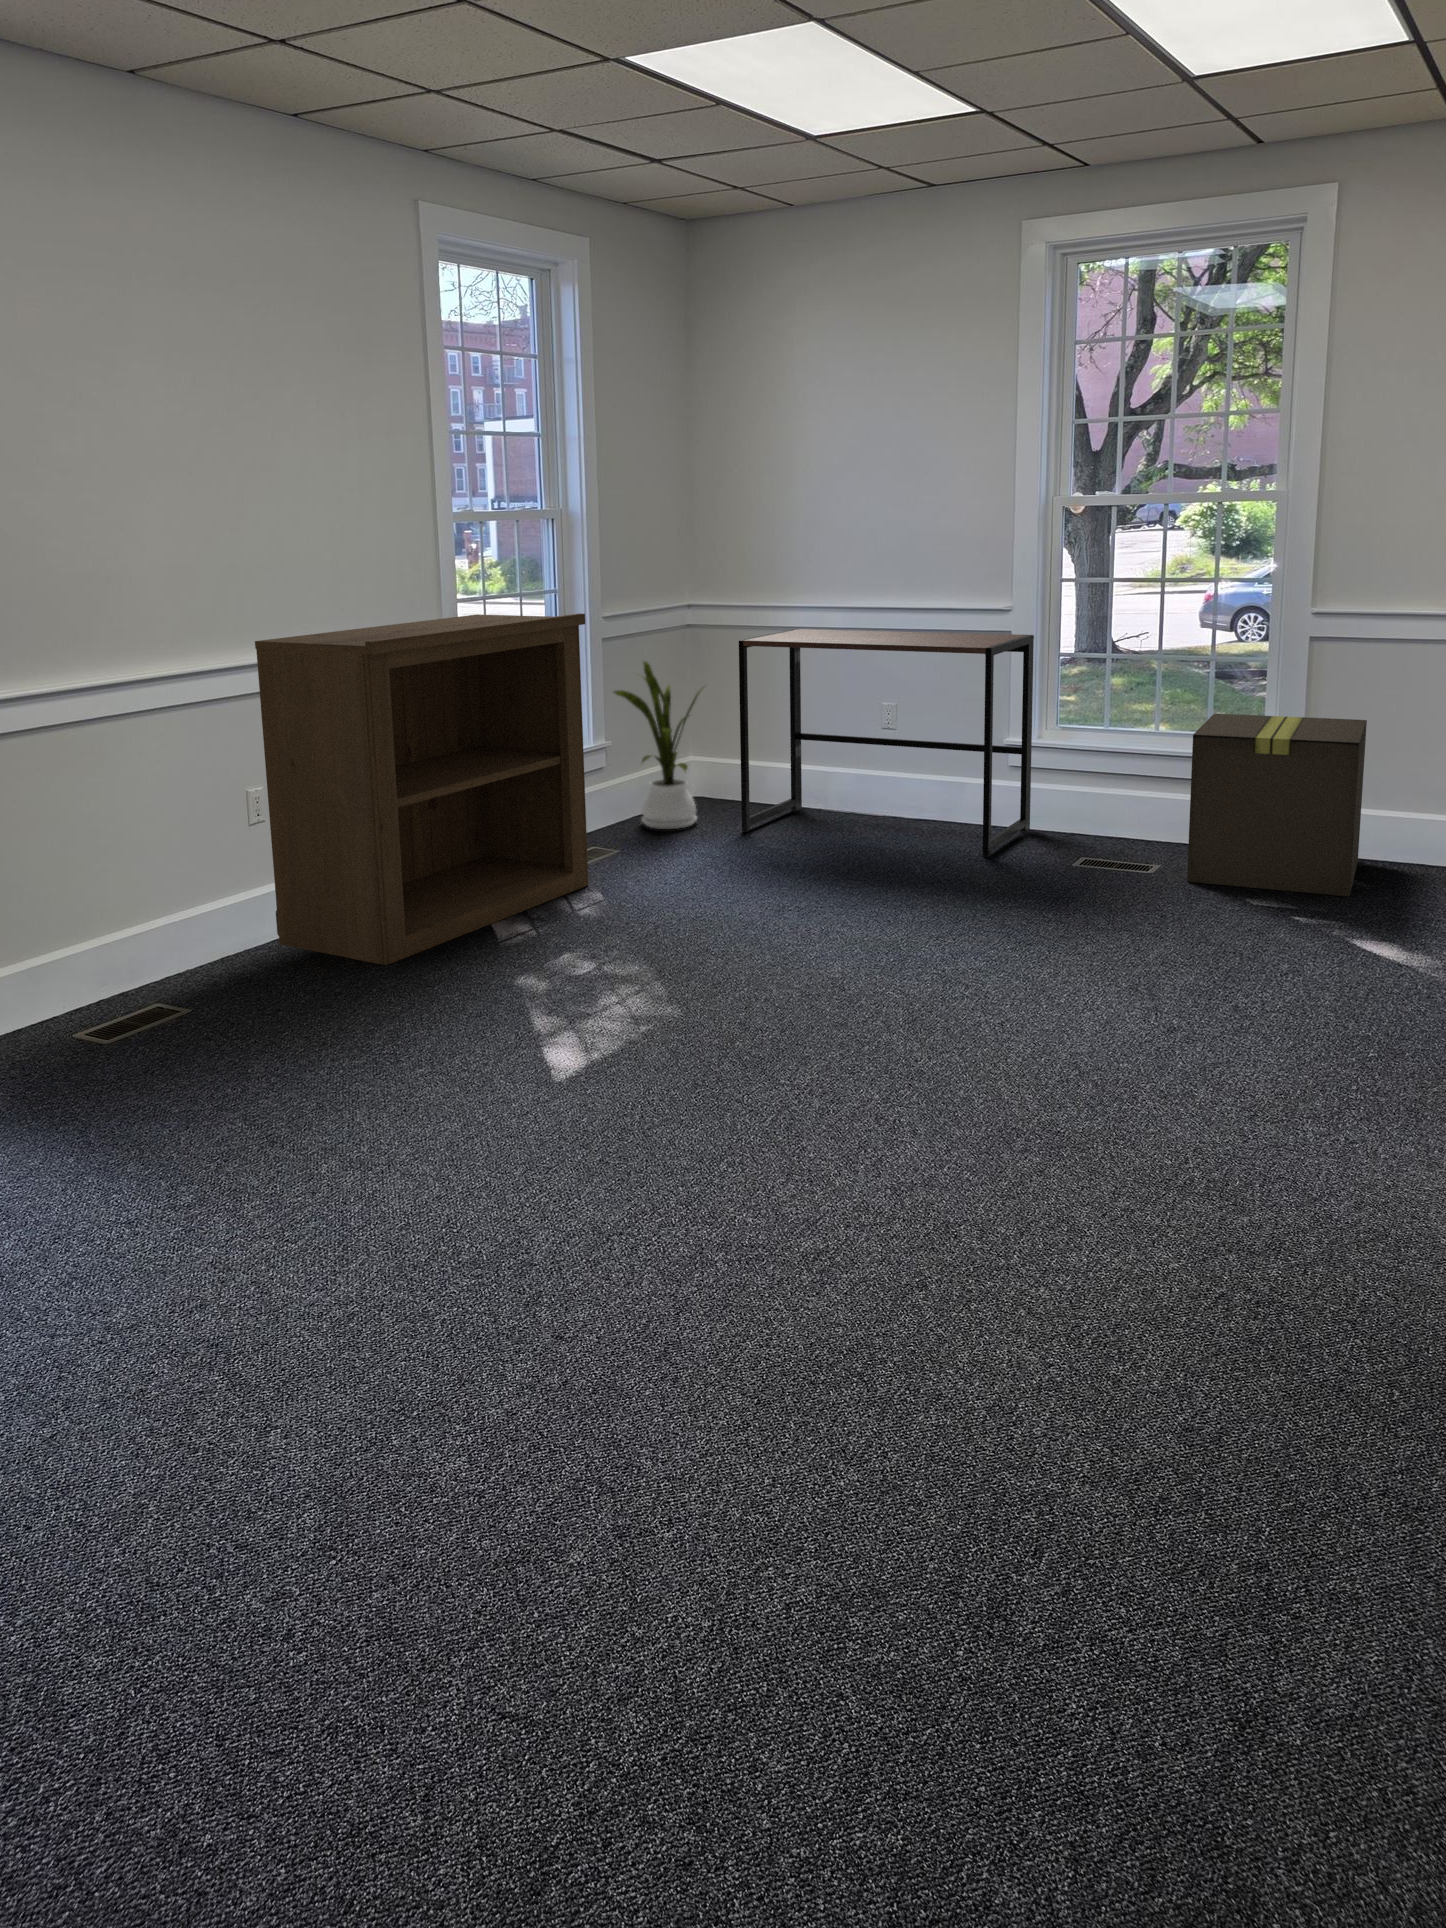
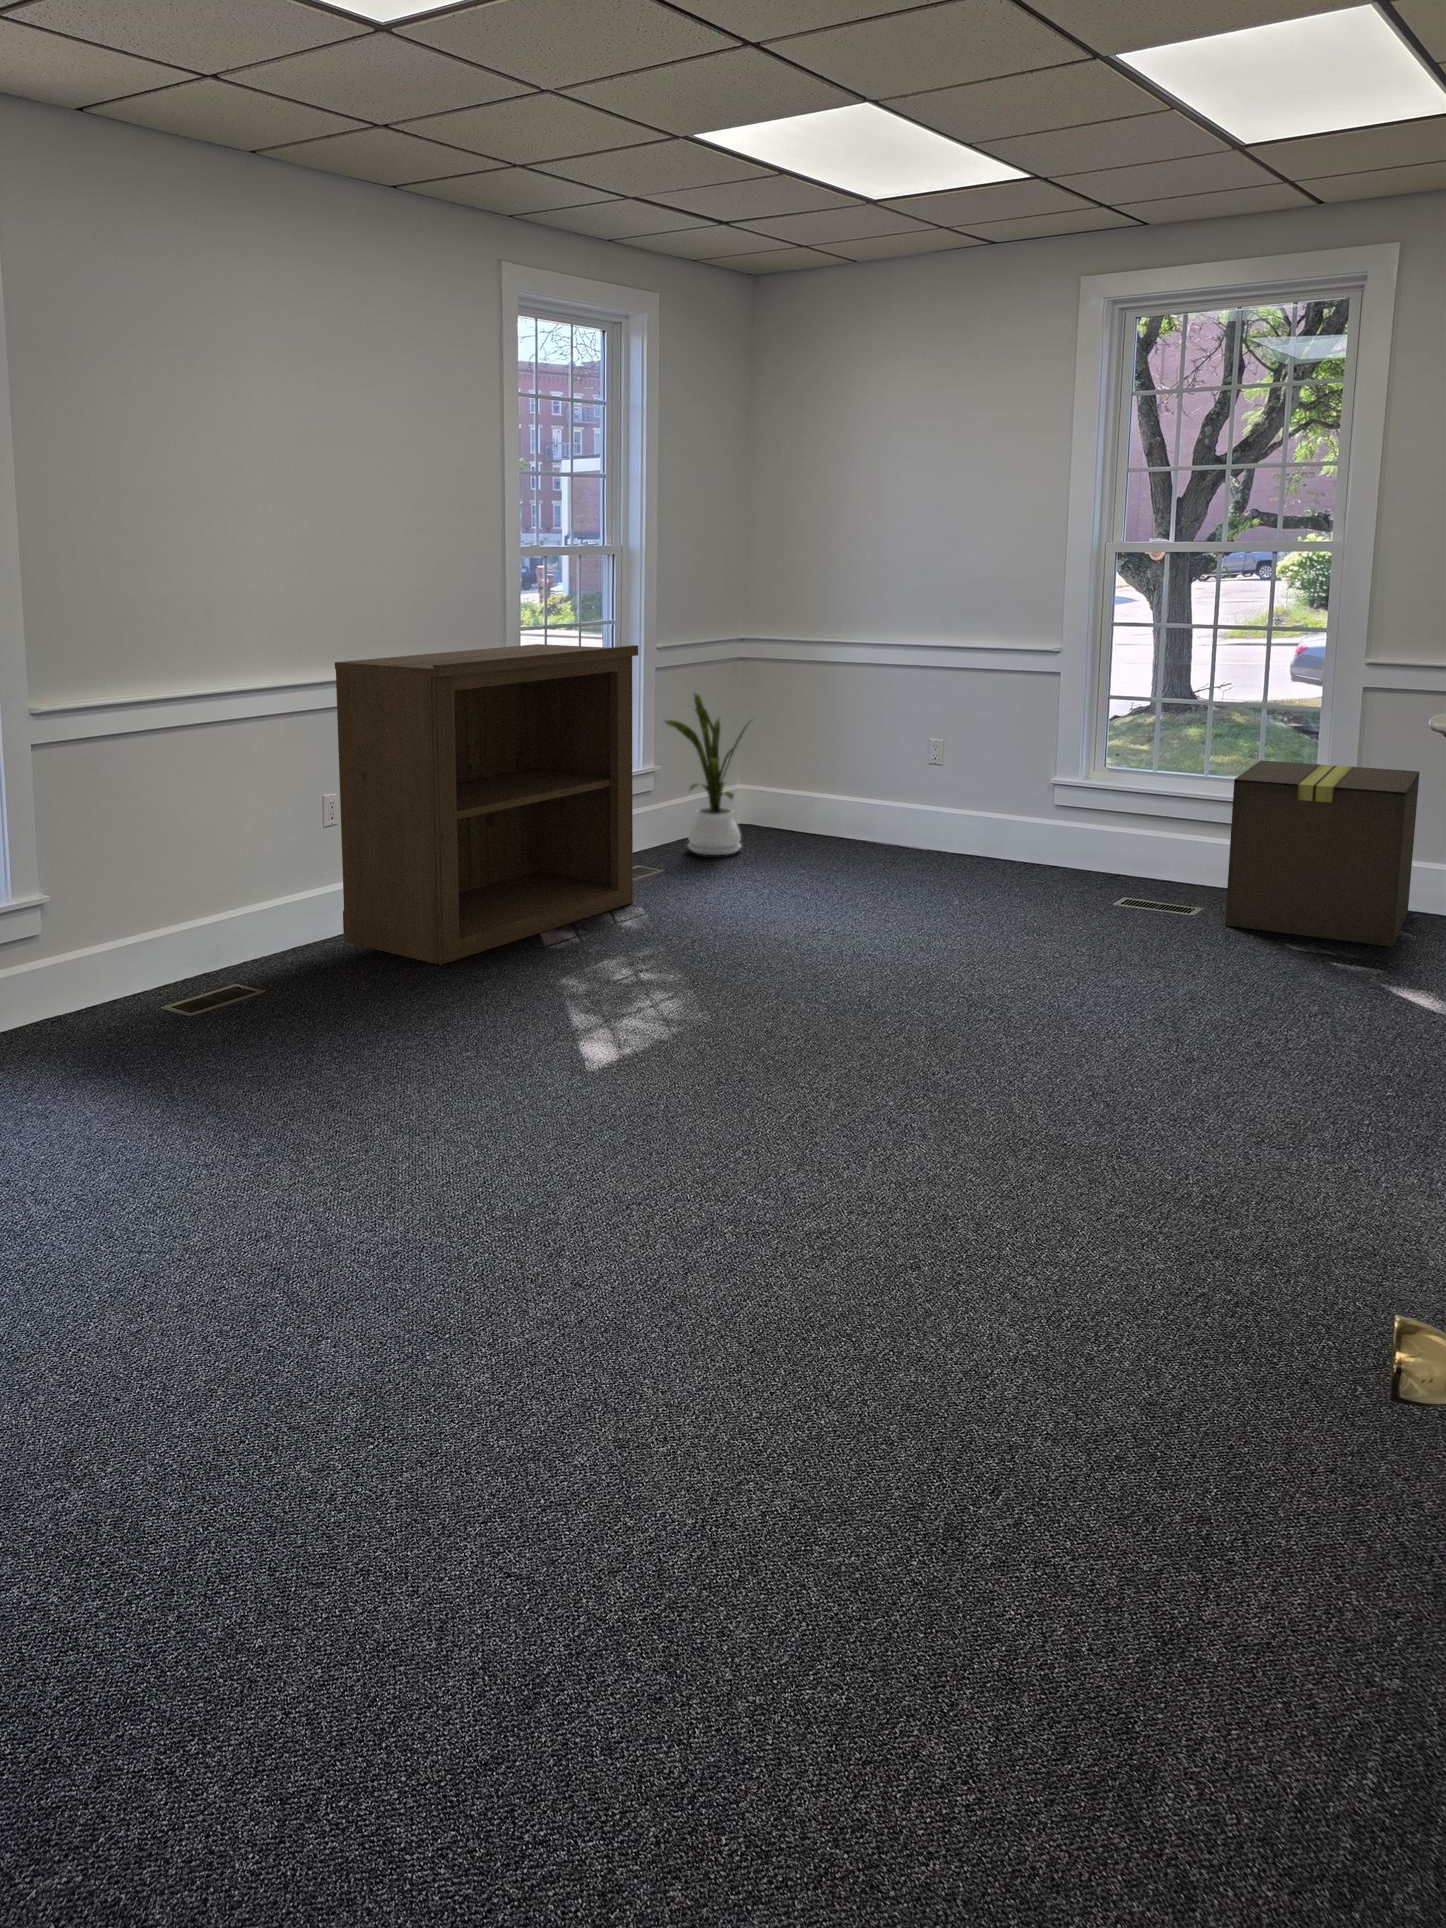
desk: present [739,629,1034,857] -> none [784,667,1080,894]

